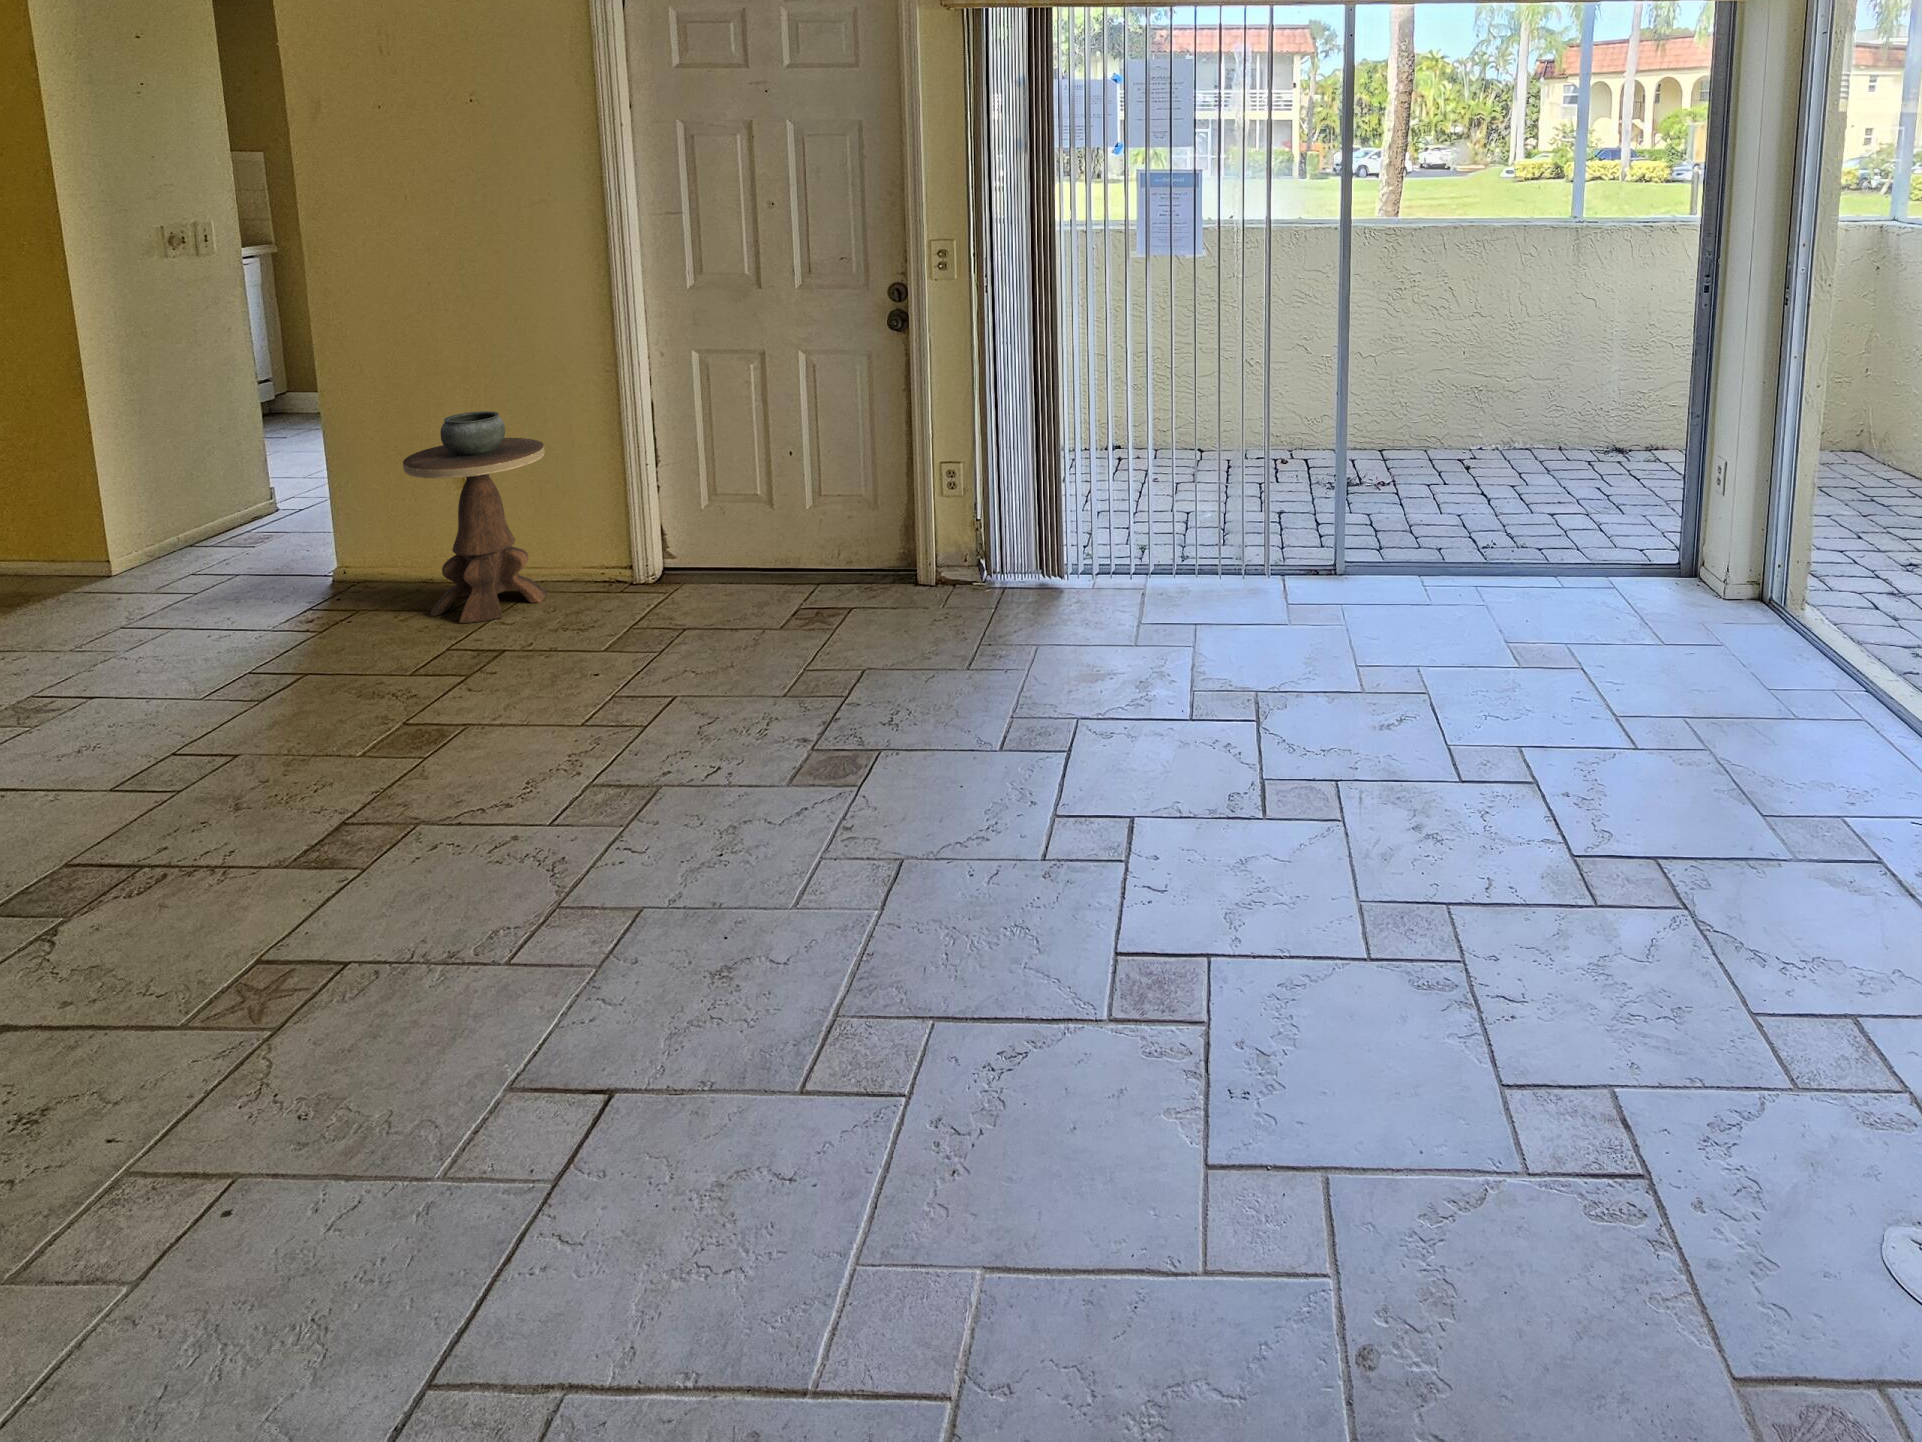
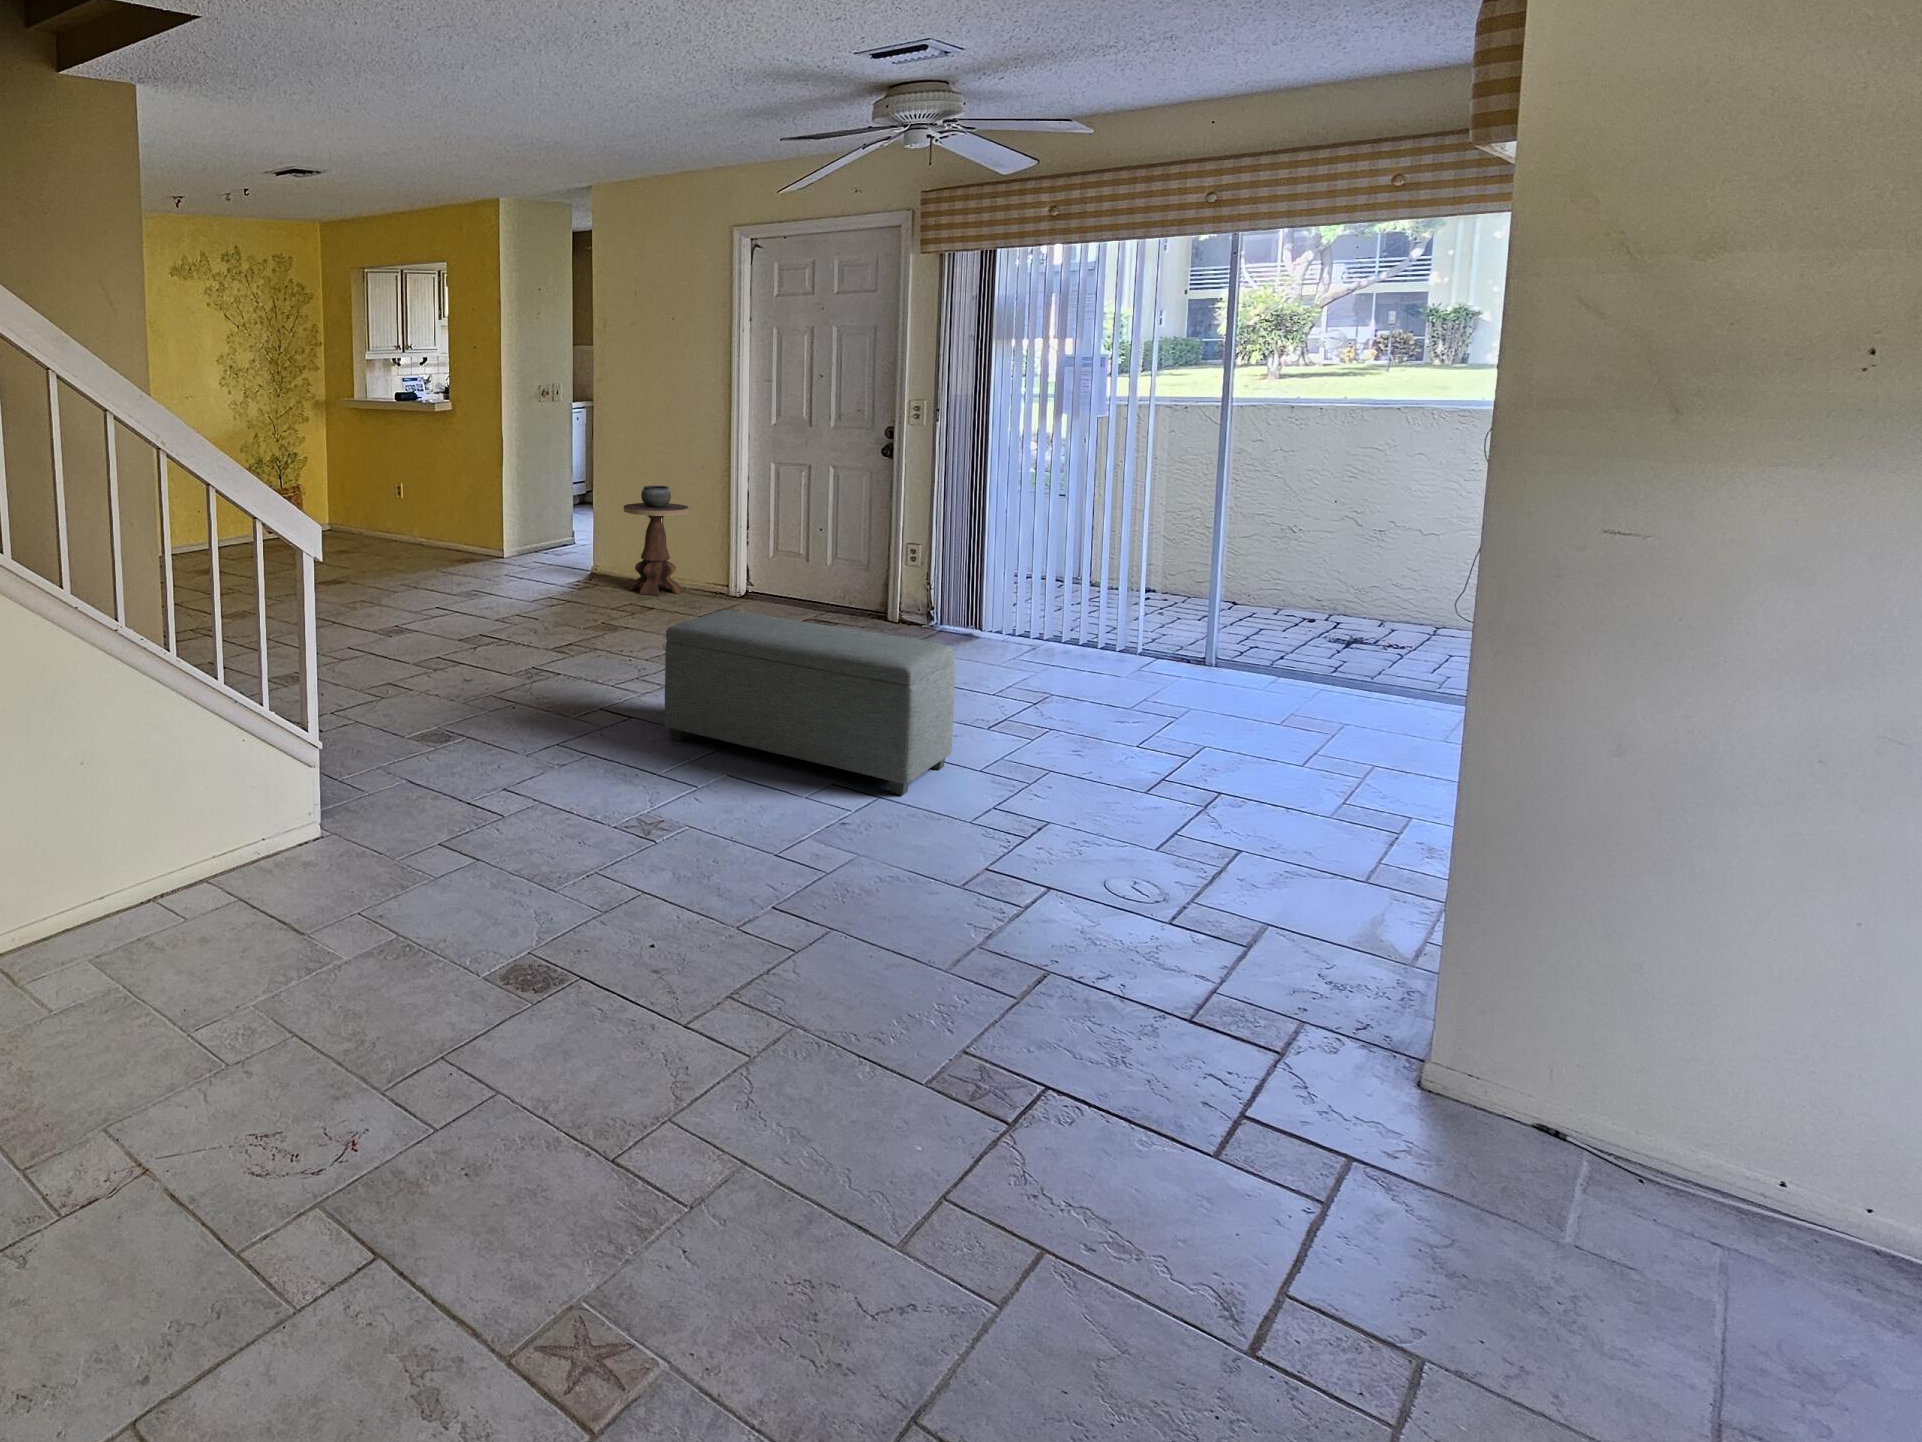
ottoman: none [707,789,1409,1268] -> present [665,610,955,795]

